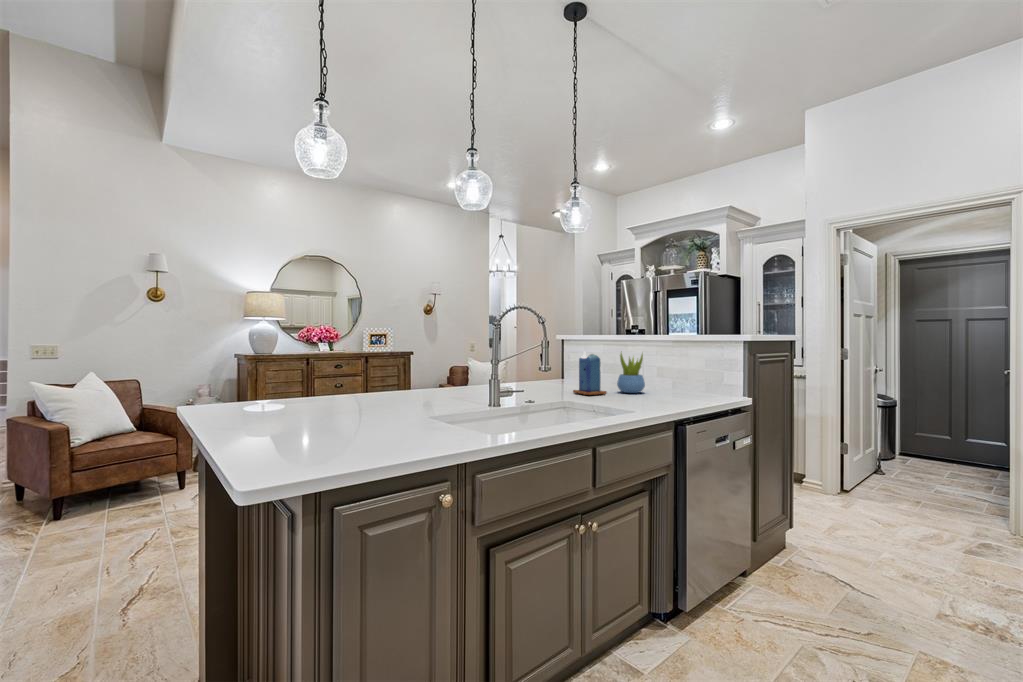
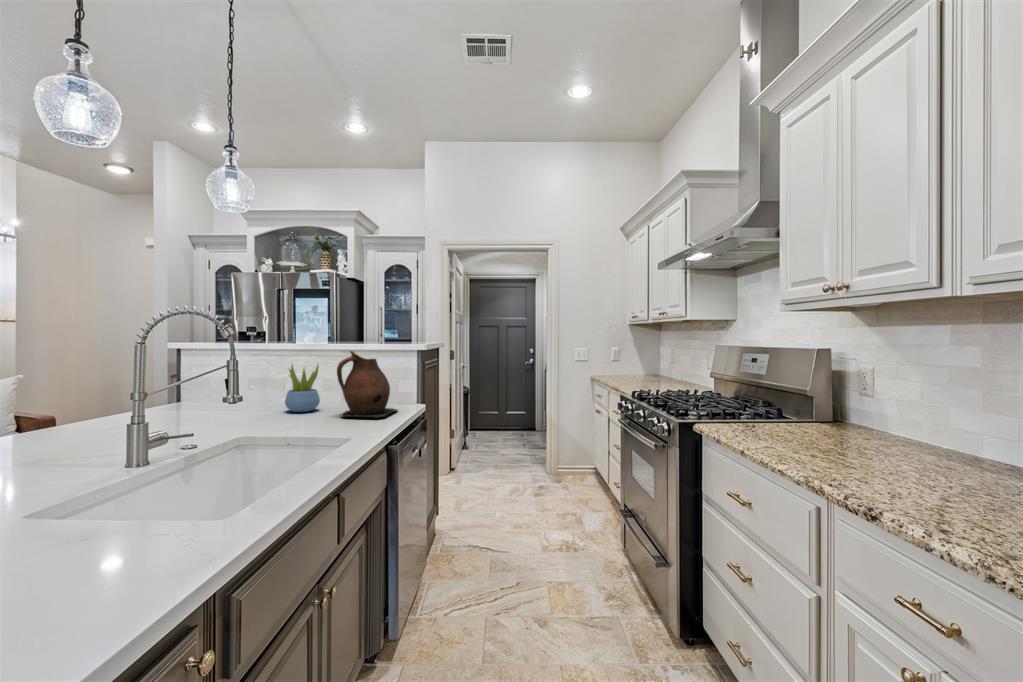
ceramic pitcher: none [652,341,711,403] -> present [337,351,398,418]
candle: present [573,352,607,395] -> none [226,365,276,422]

